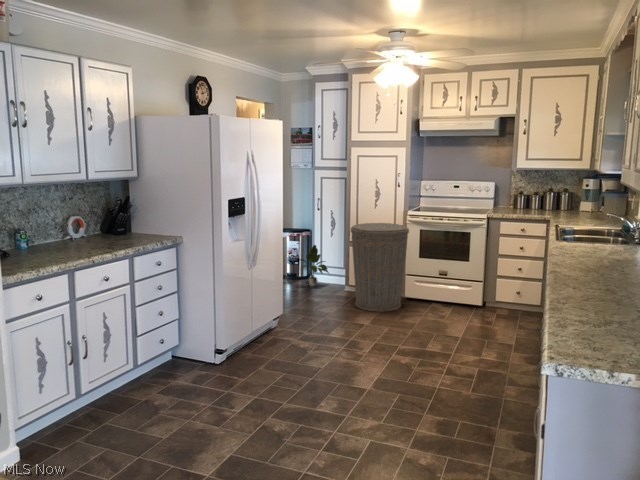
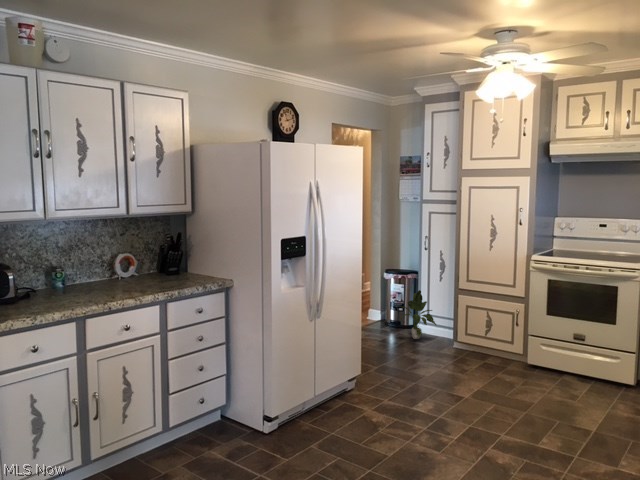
trash can: present [351,223,409,312] -> none [455,269,531,382]

